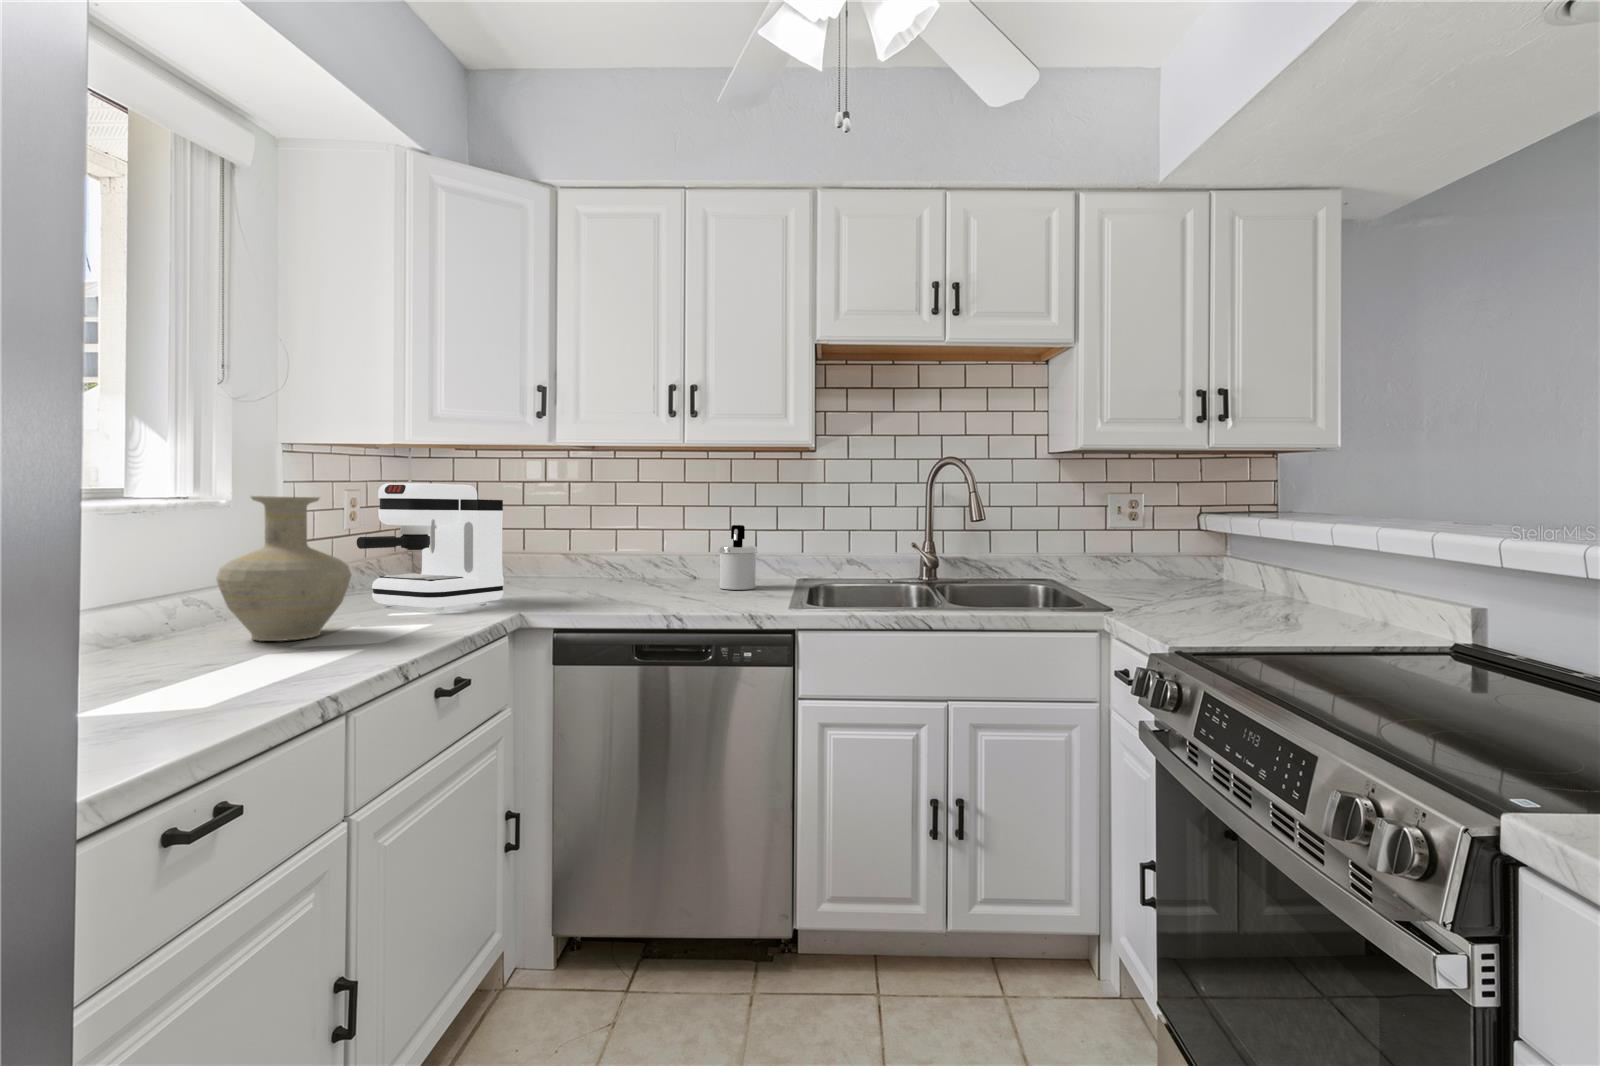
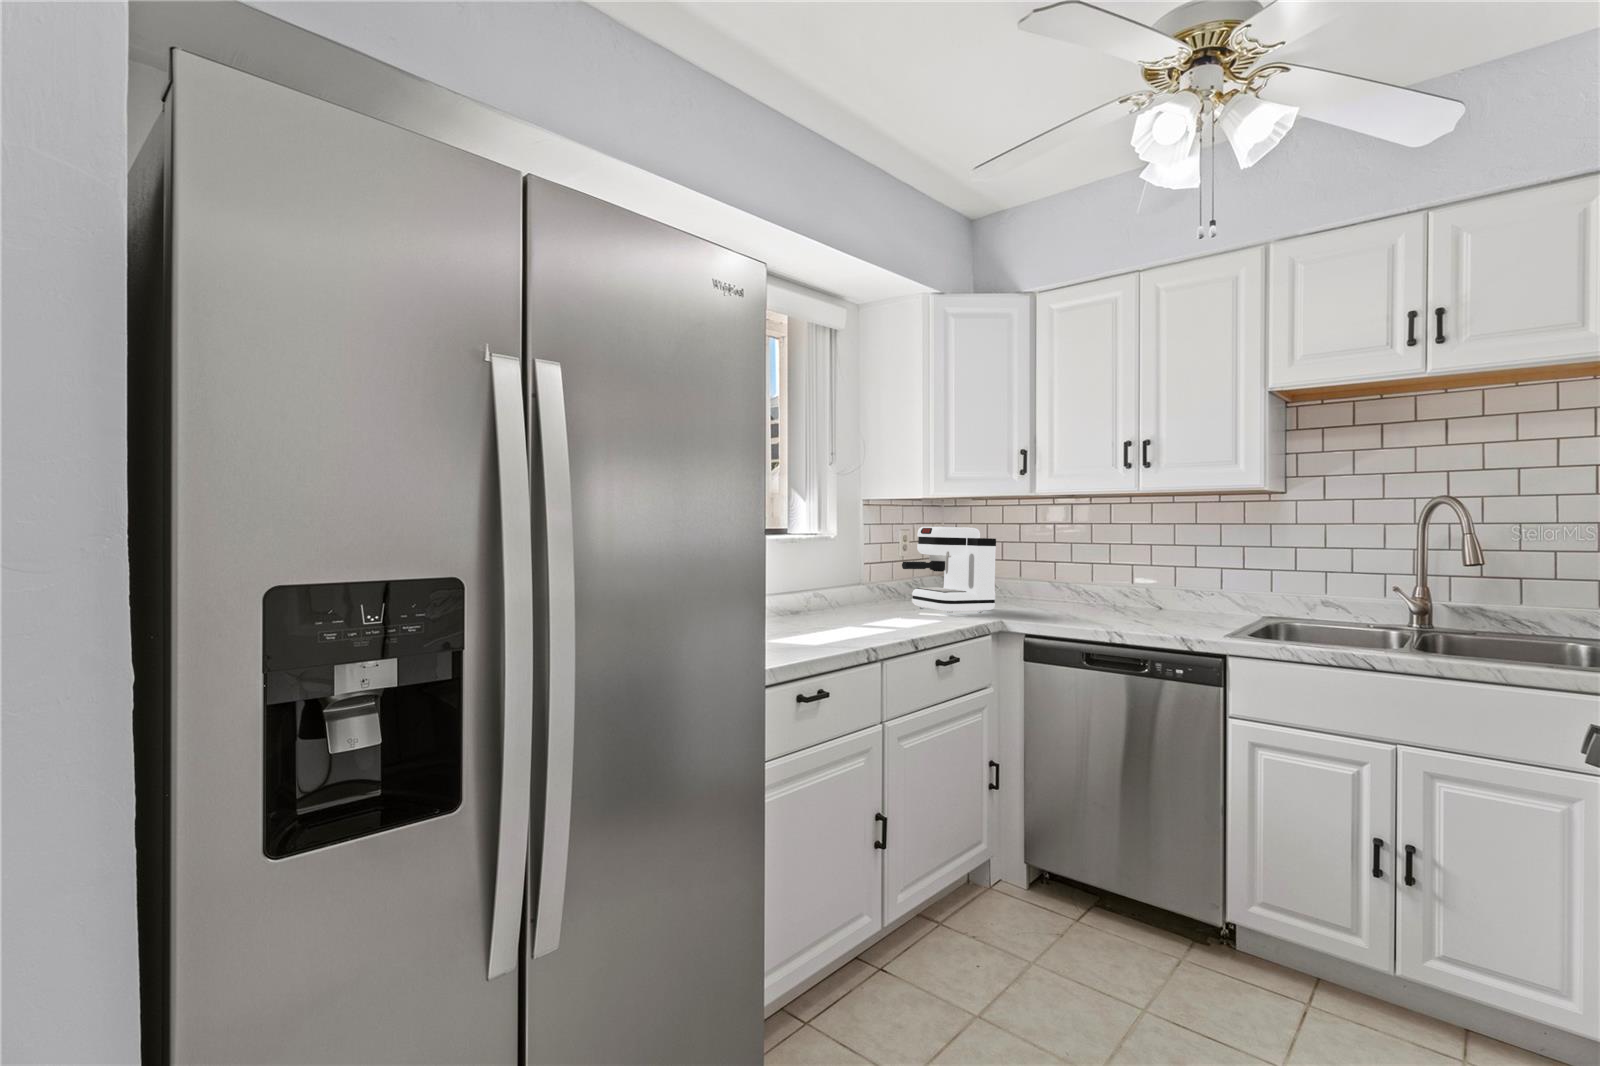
vase: present [216,496,351,641] -> none [824,536,893,622]
soap dispenser: present [718,525,757,590] -> none [1176,562,1214,618]

